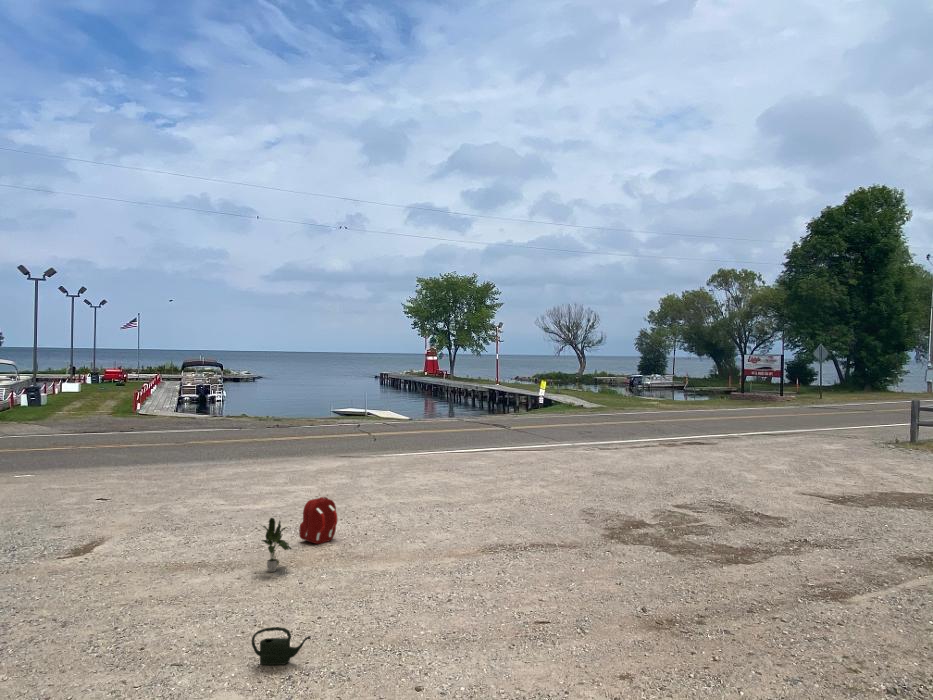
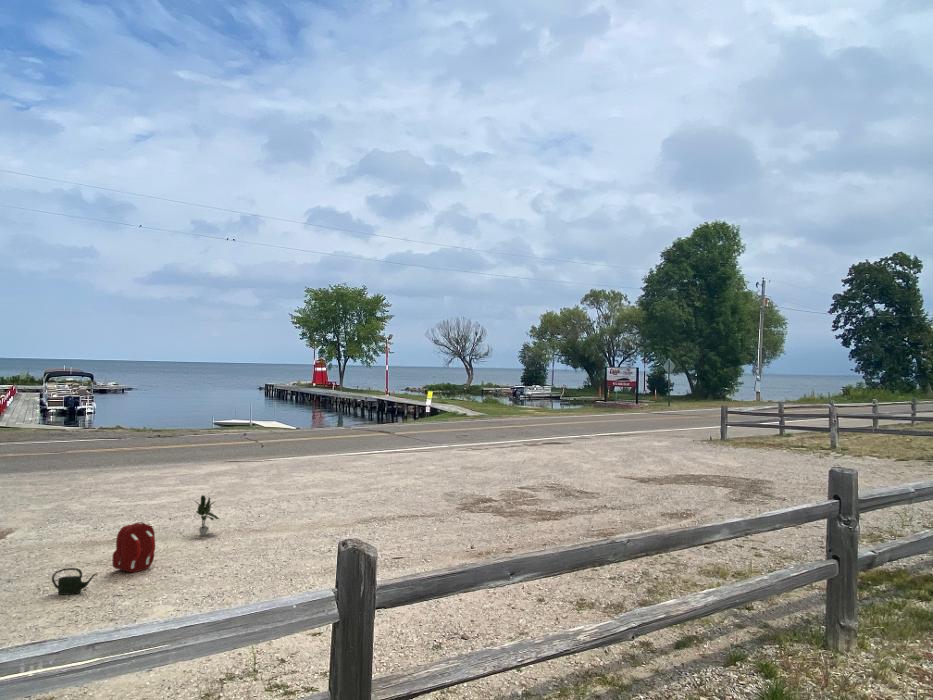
backpack: present [299,497,337,544] -> present [113,522,155,573]
watering can: present [252,627,311,665] -> present [52,568,97,595]

